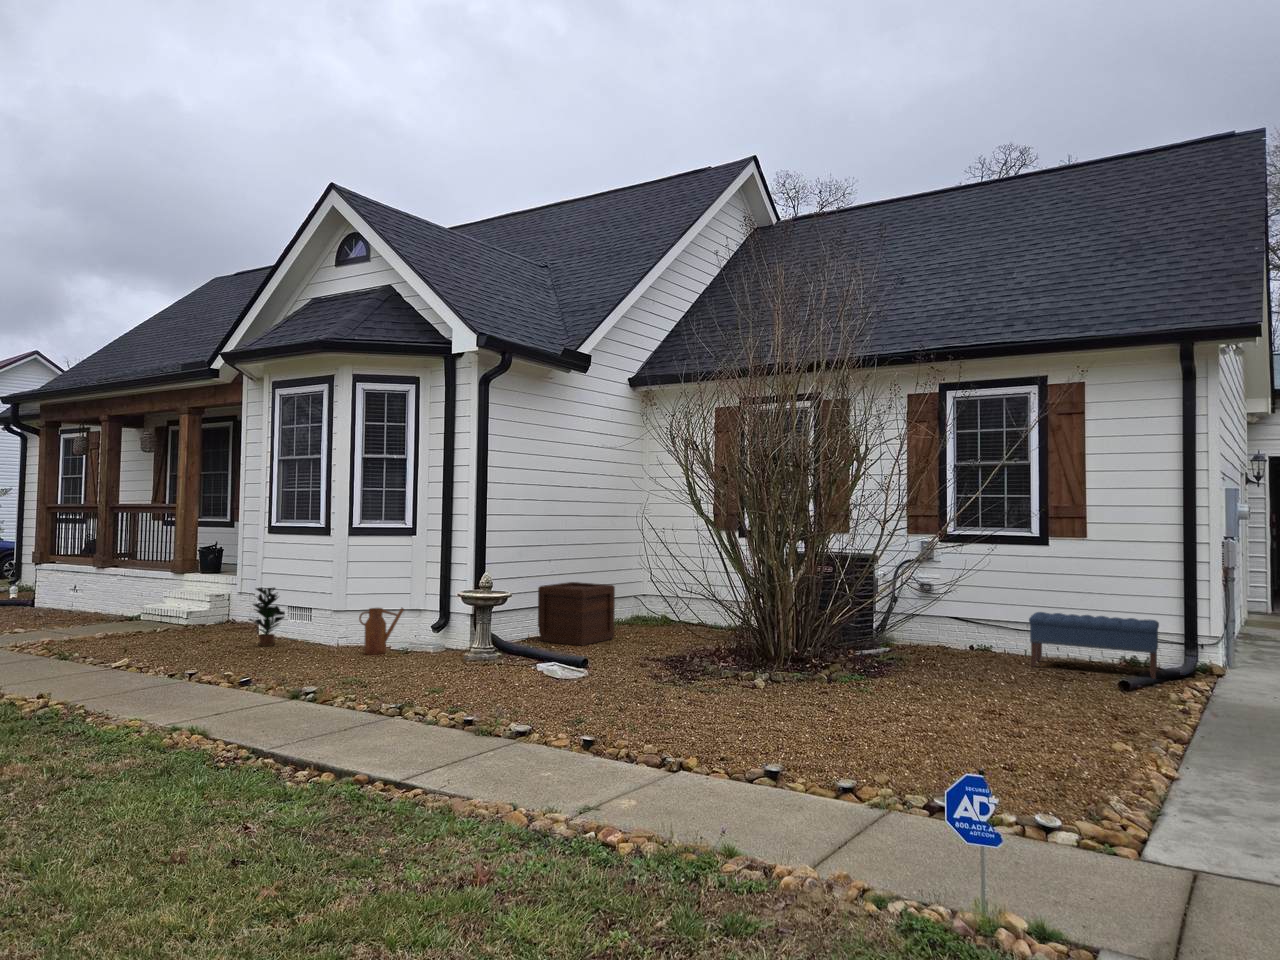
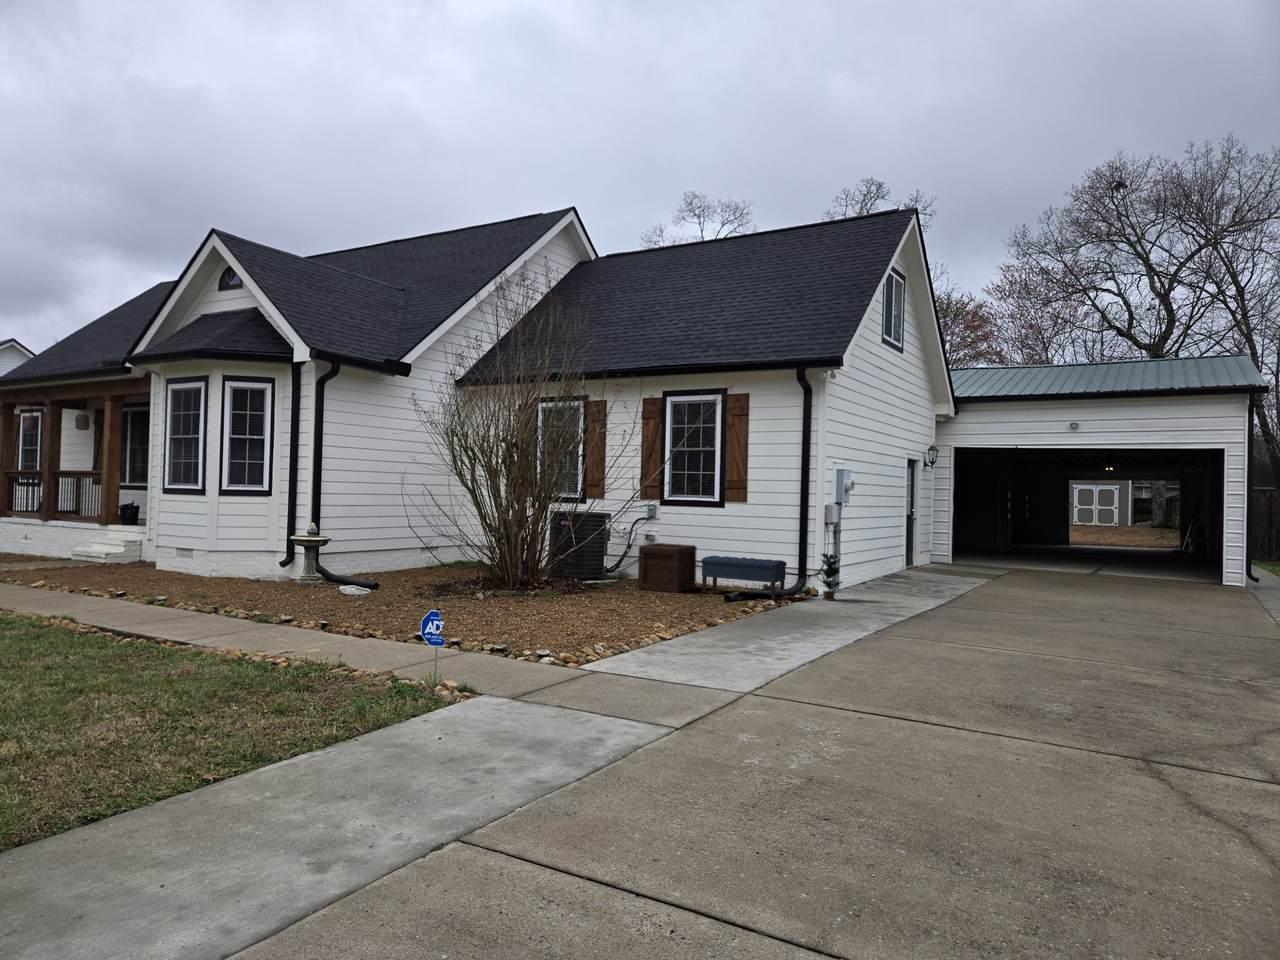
wooden crate: present [538,582,615,646] -> present [638,543,697,593]
potted plant: present [249,588,285,646] -> present [815,553,843,601]
watering can: present [359,608,404,655] -> none [223,548,257,582]

